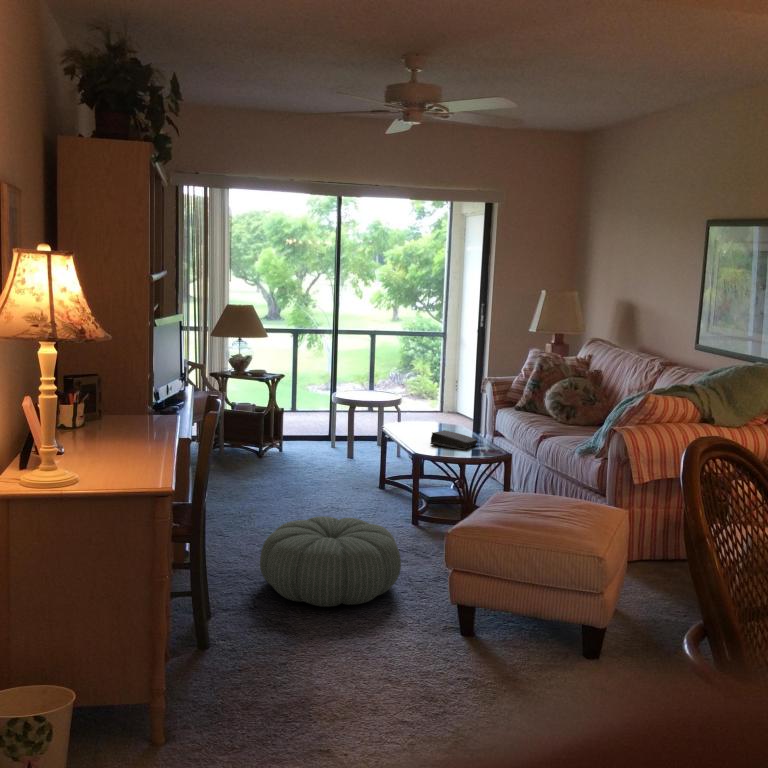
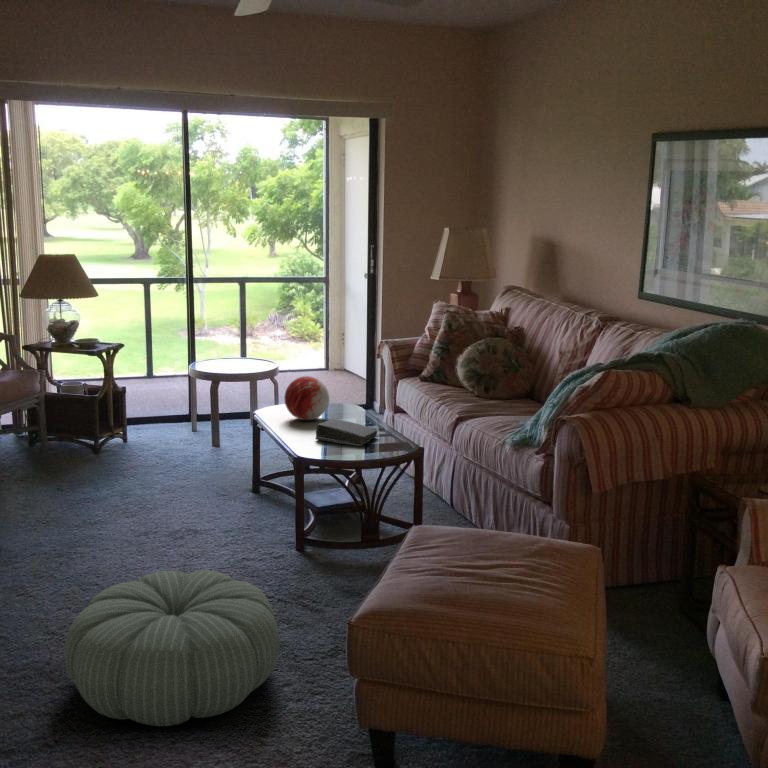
decorative orb: none [408,399,442,433] -> present [285,376,329,420]

